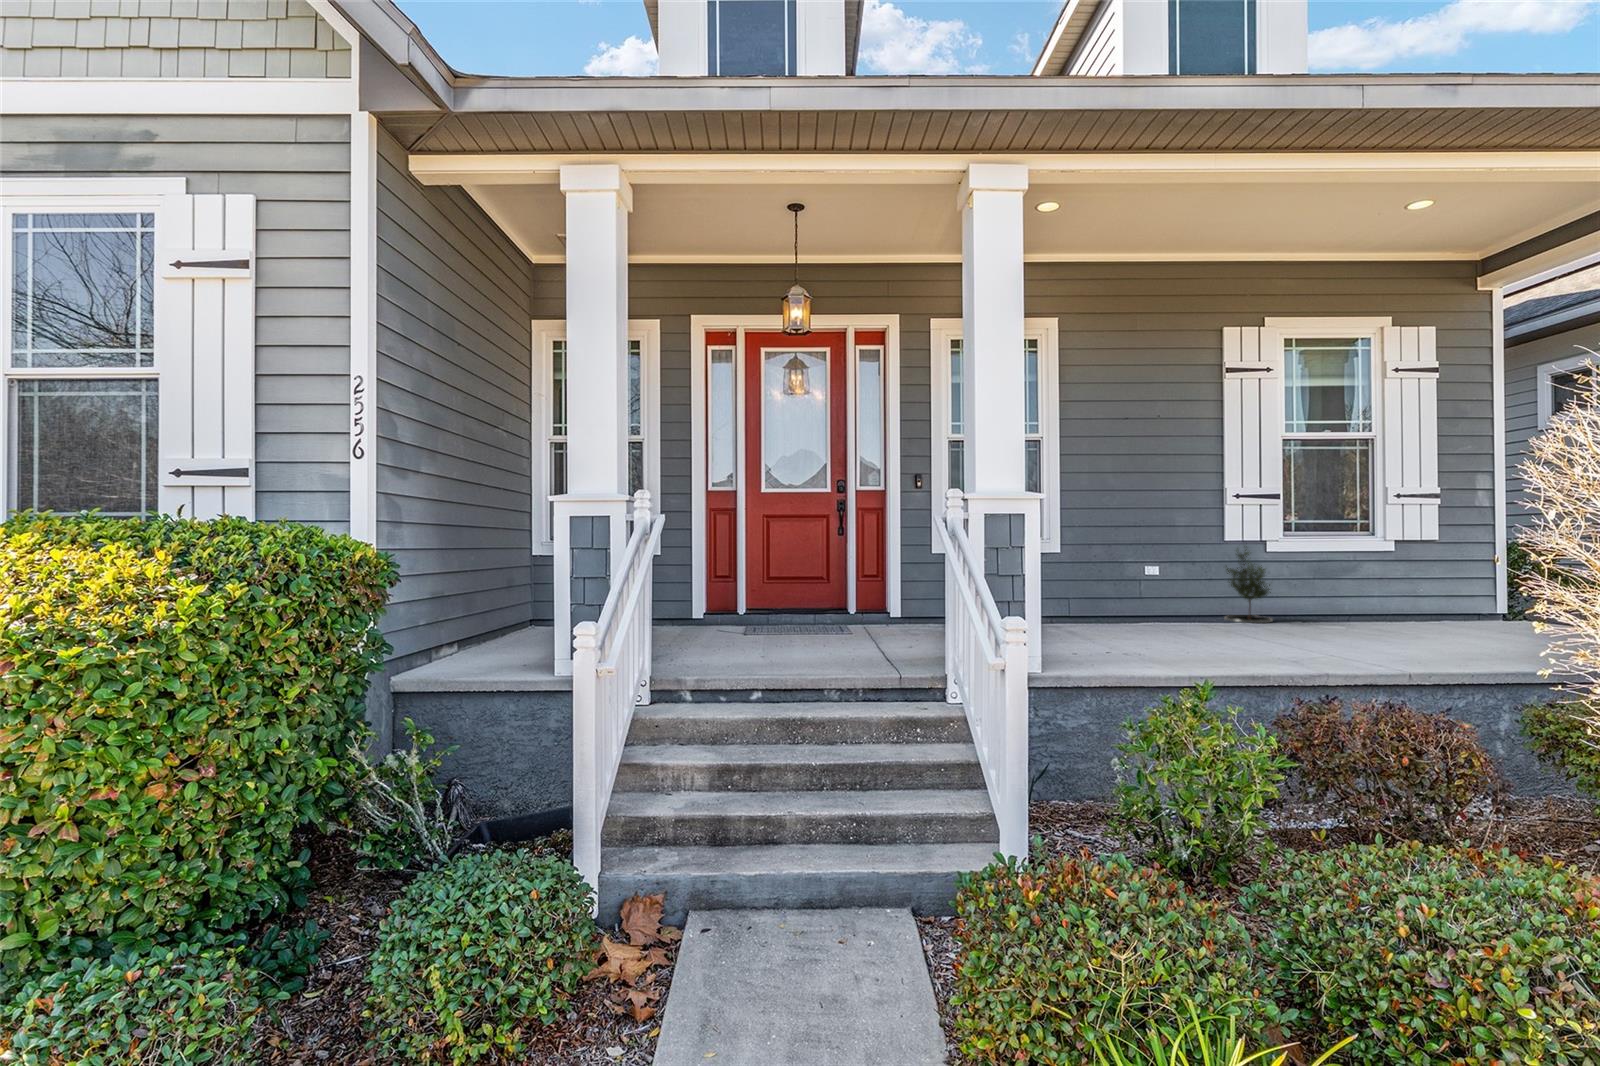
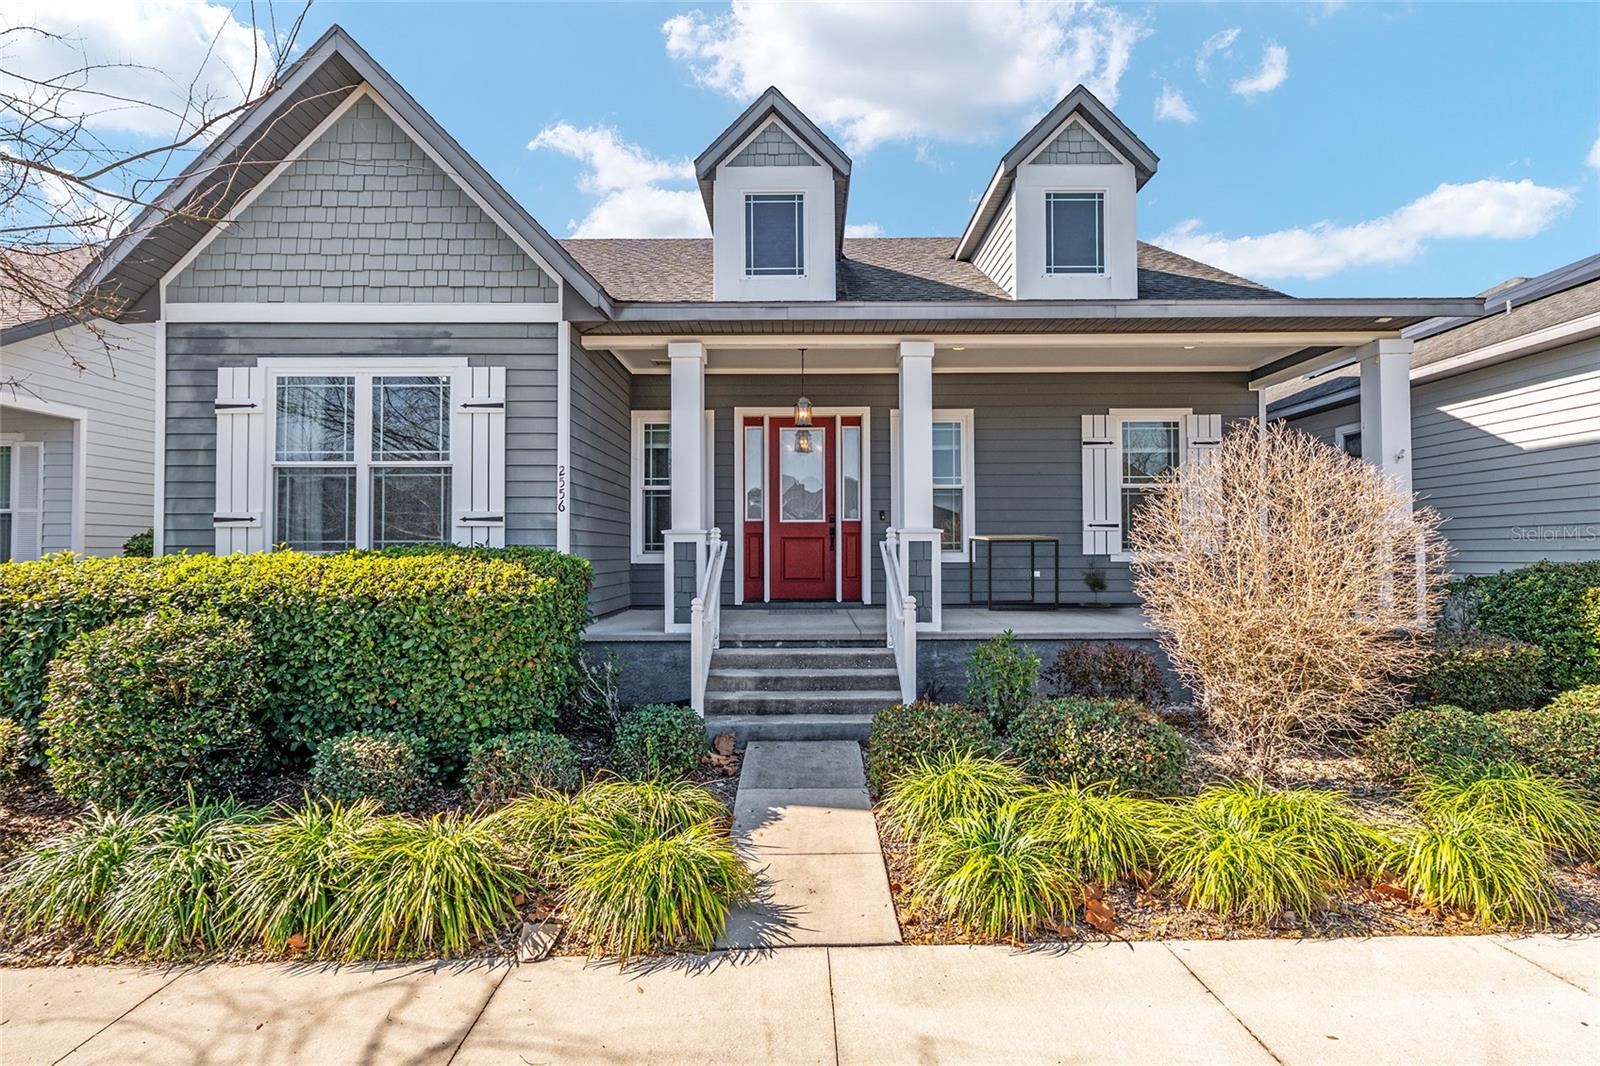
side table: none [1052,512,1204,631] -> present [969,535,1059,611]

